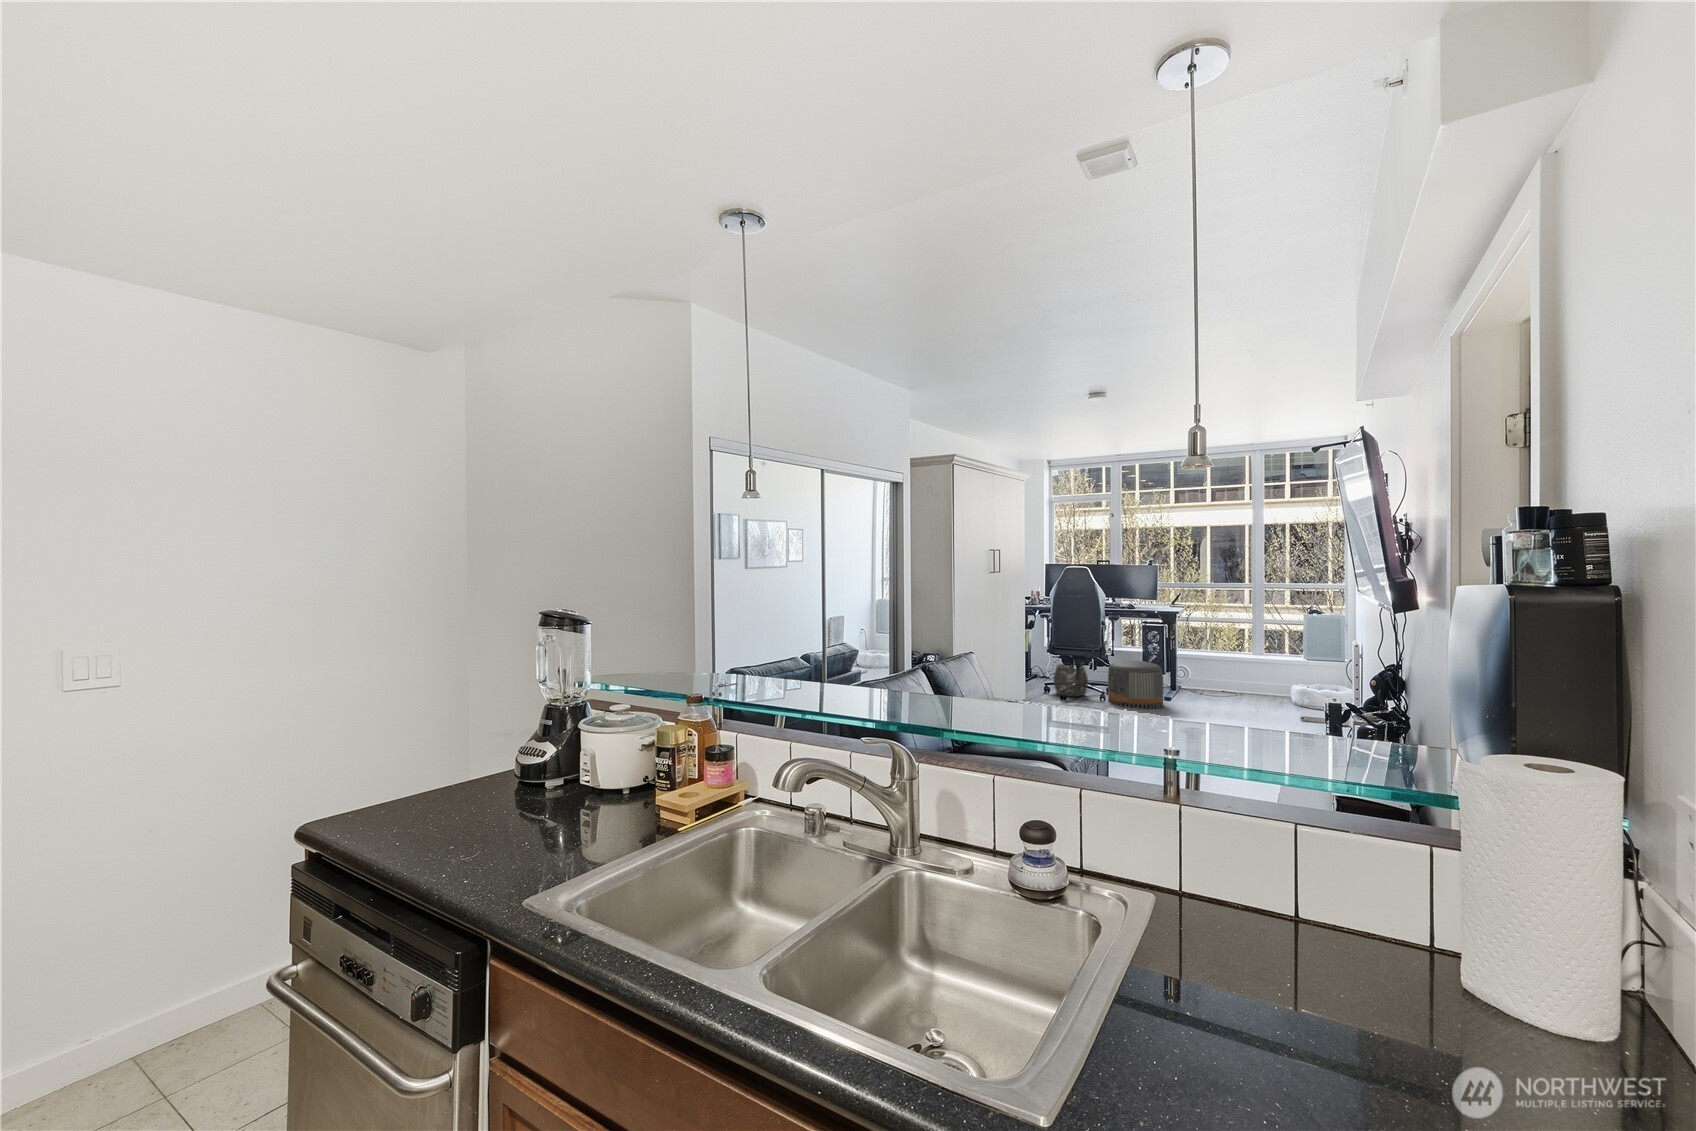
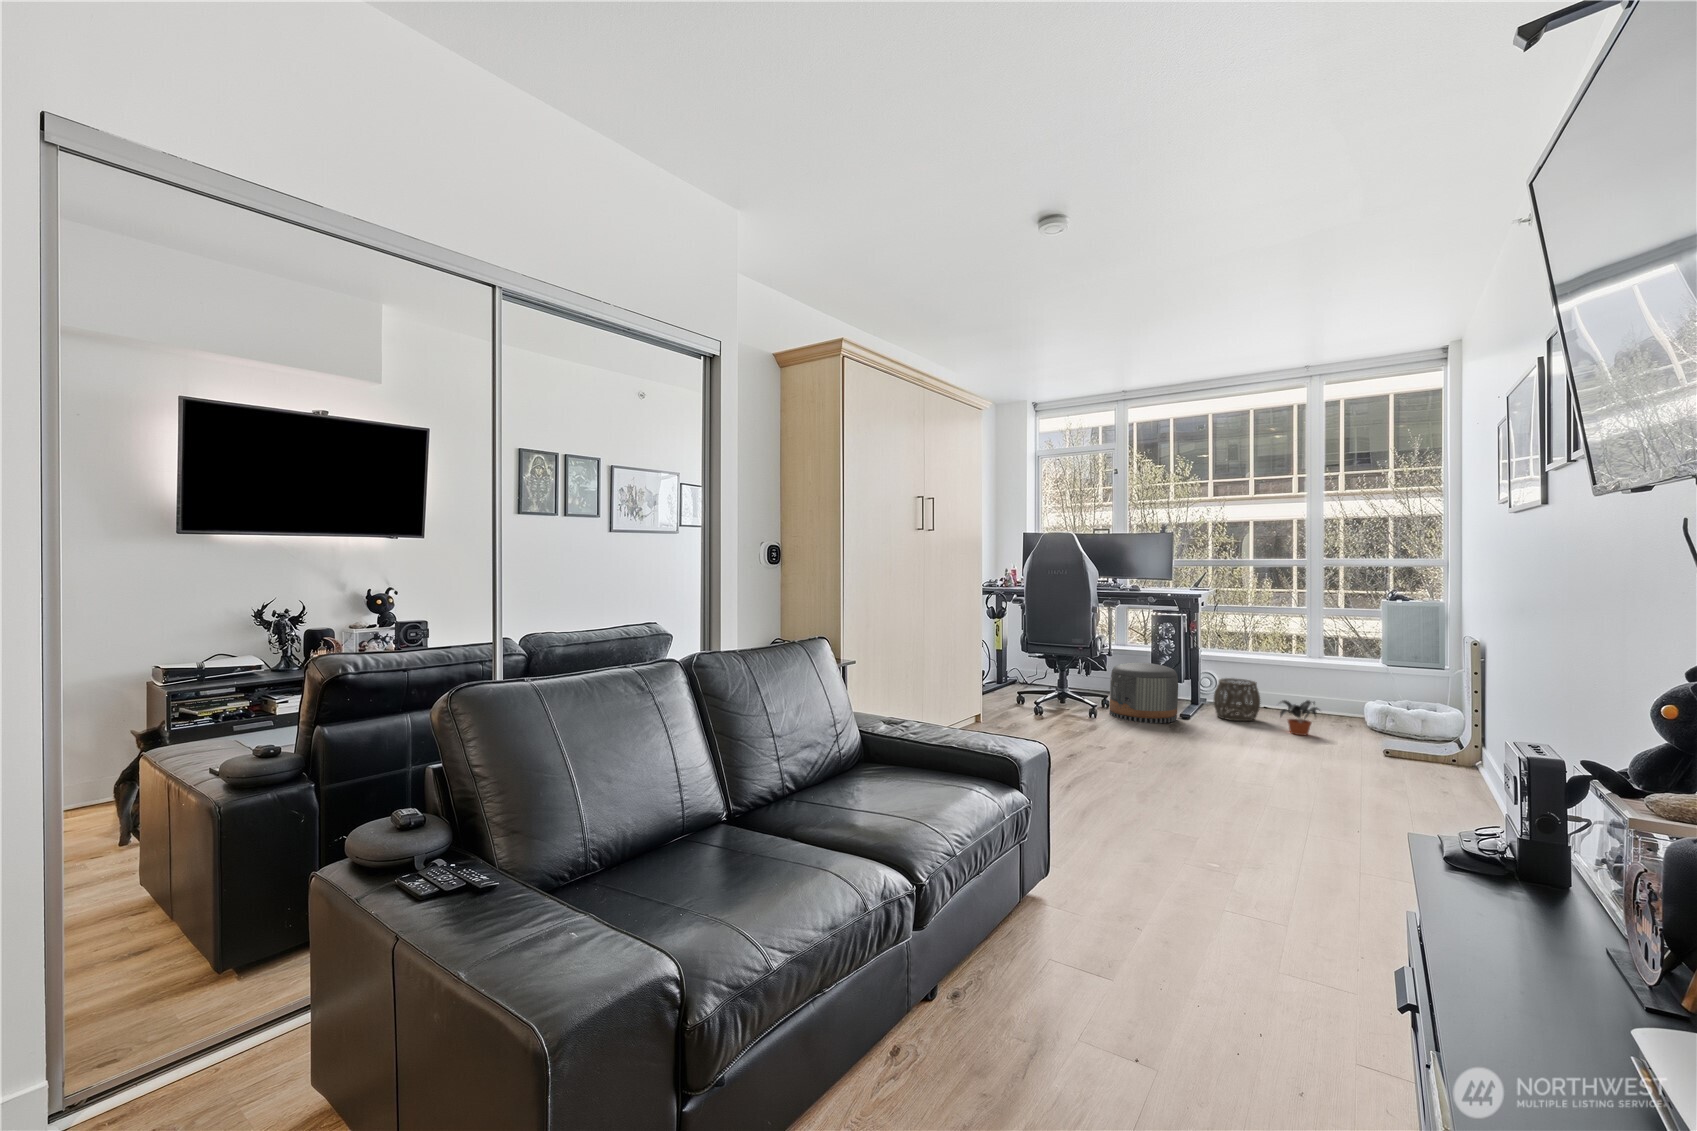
woven basket: present [1053,664,1088,696] -> present [1213,678,1260,722]
potted plant: none [1244,688,1283,716] -> present [1280,700,1320,735]

